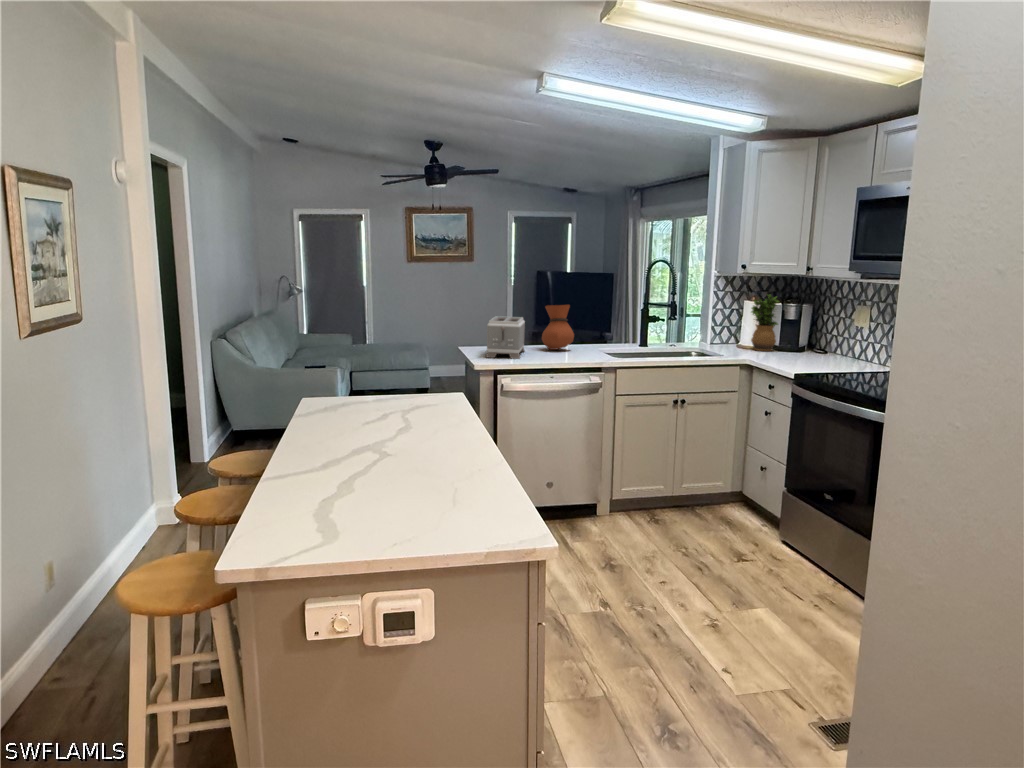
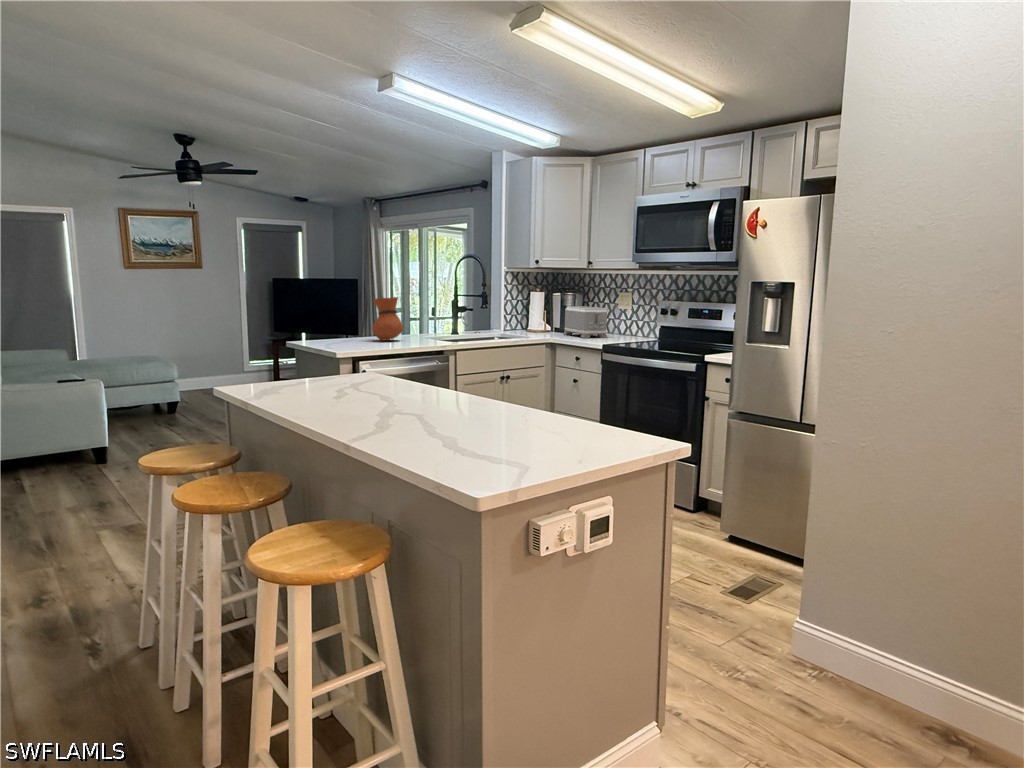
potted plant: present [751,295,778,351] -> none [537,286,560,333]
toaster: present [486,316,525,359] -> present [563,306,607,338]

